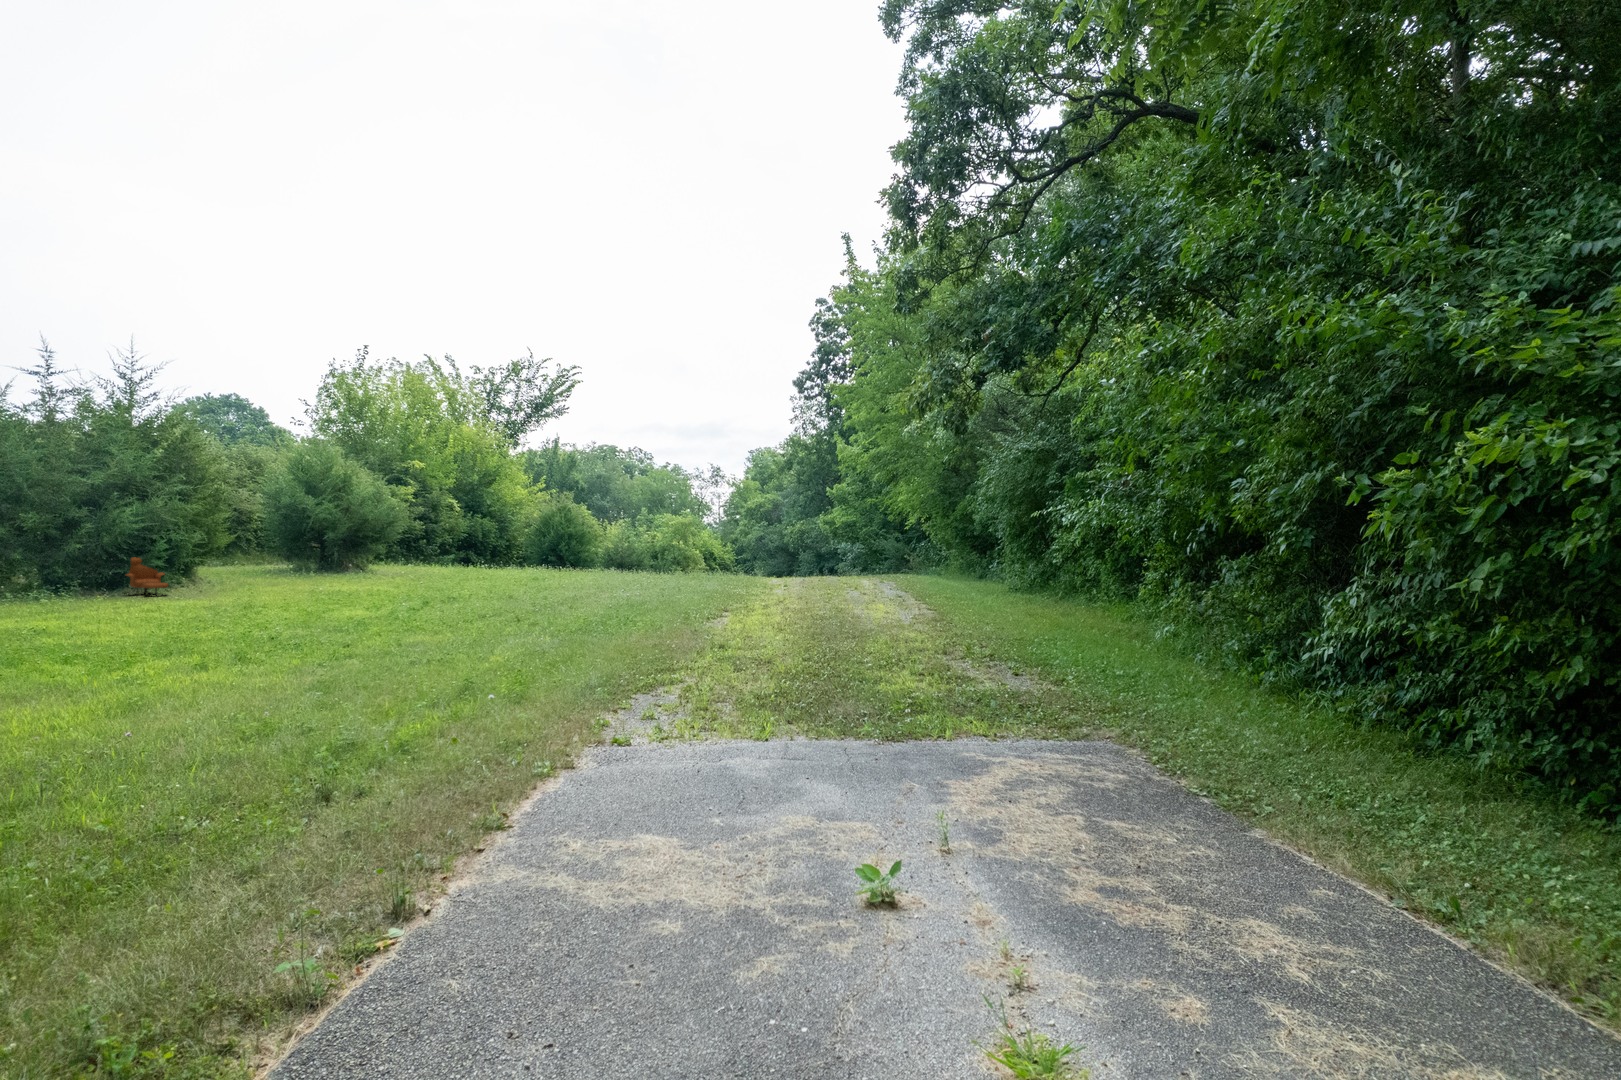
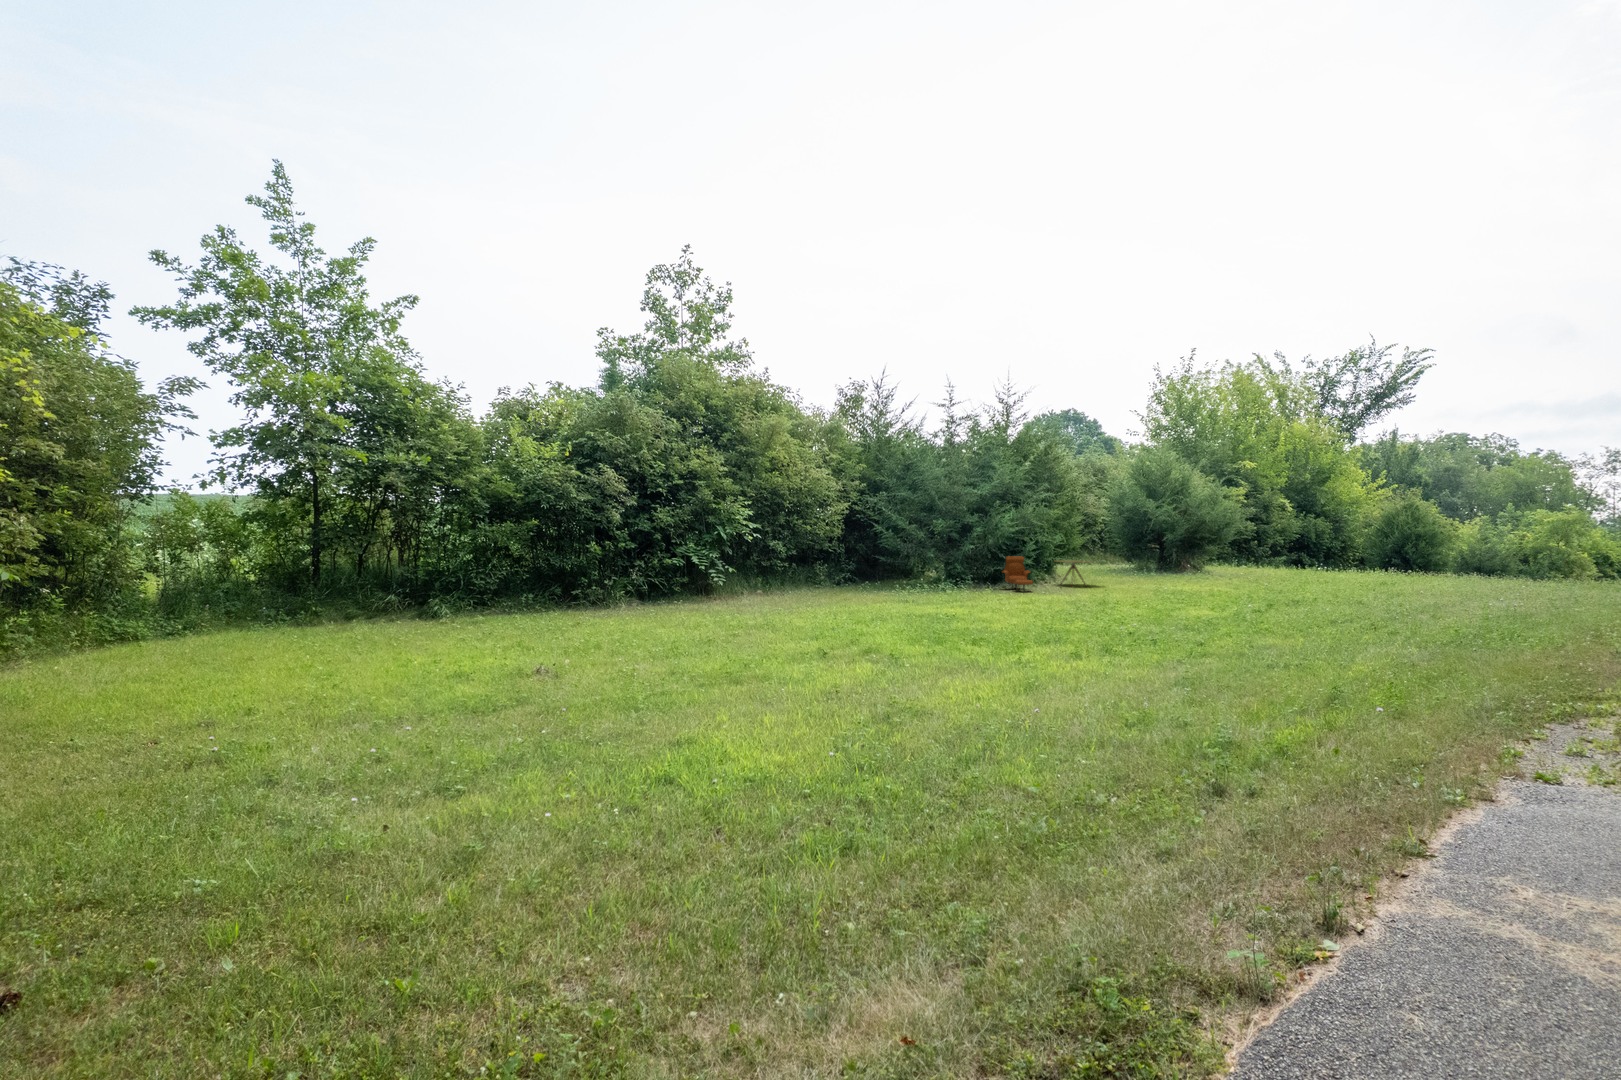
round table: none [196,560,245,589] -> present [1055,560,1091,585]

